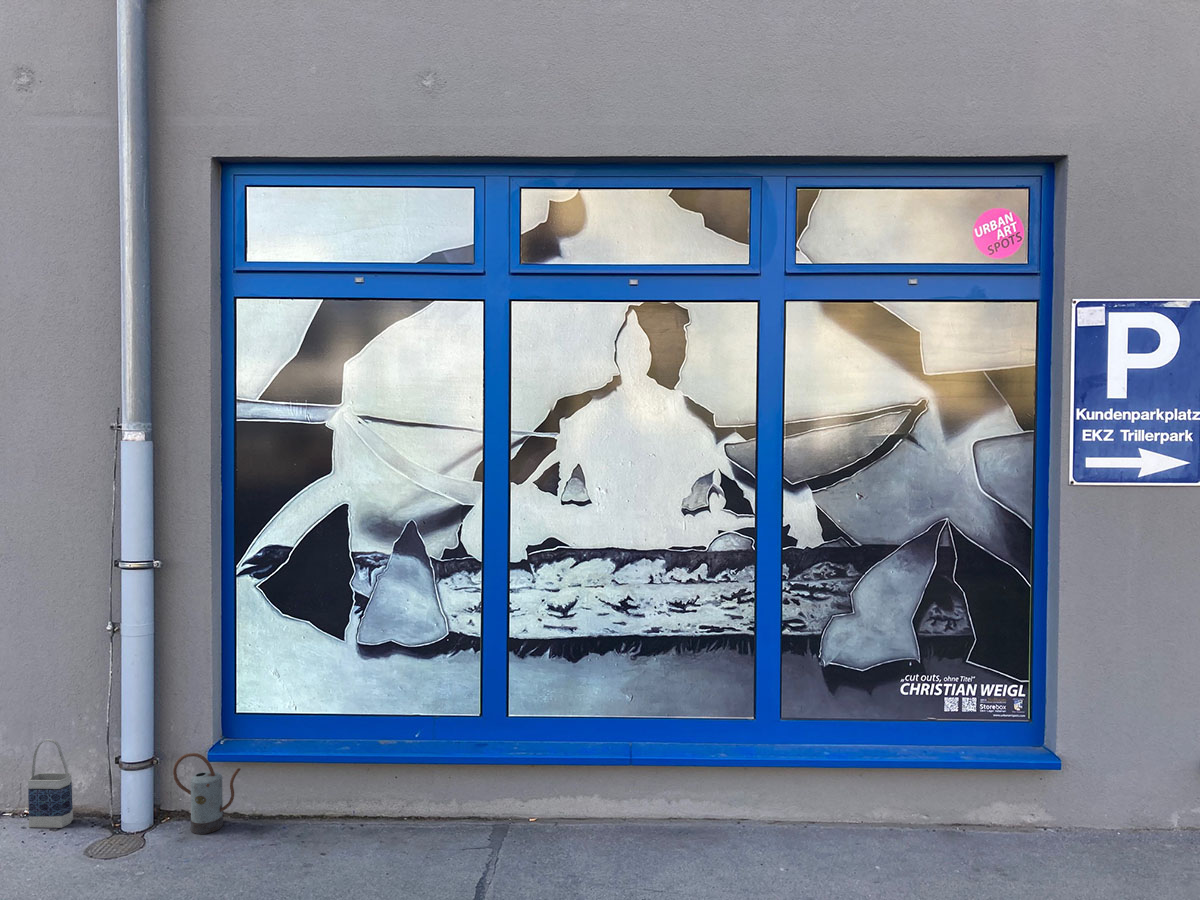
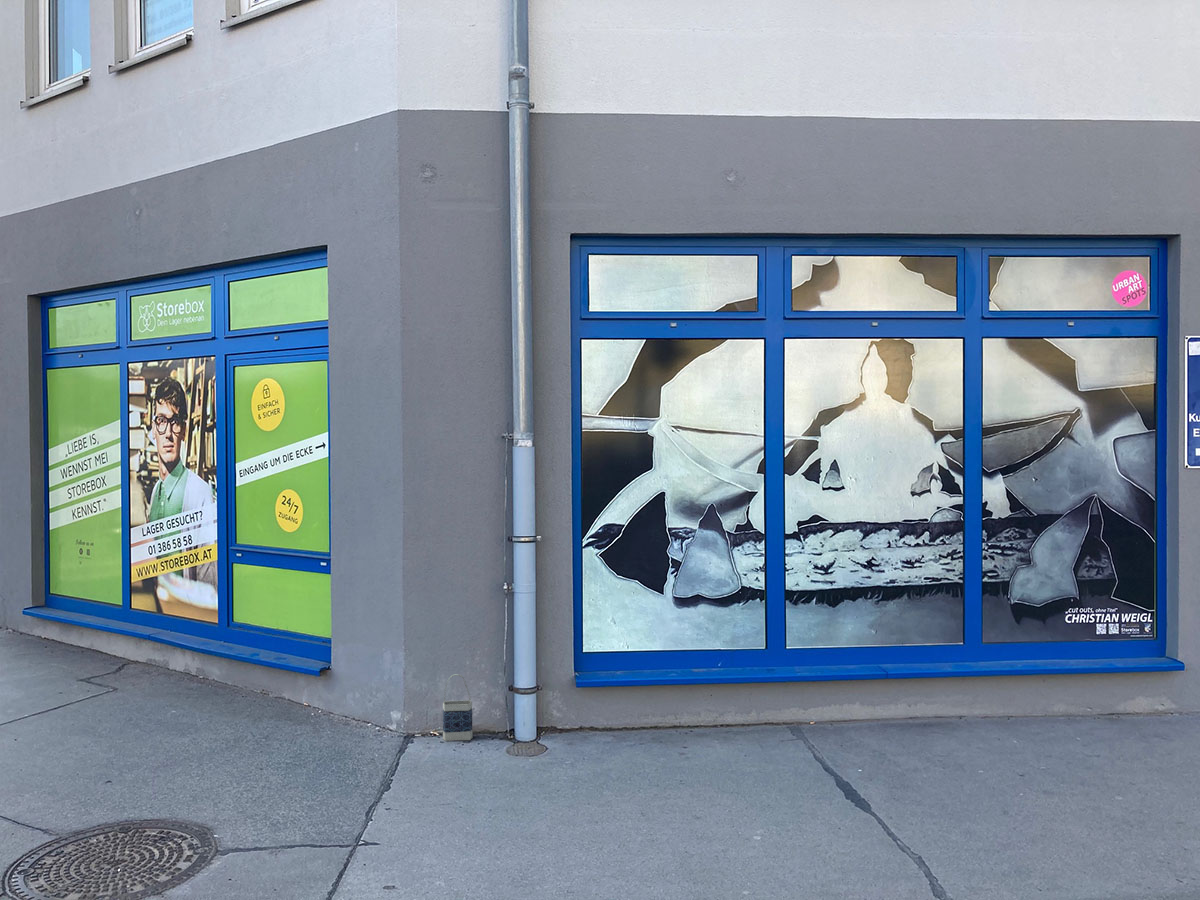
watering can: present [173,753,241,834] -> none [553,680,604,739]

